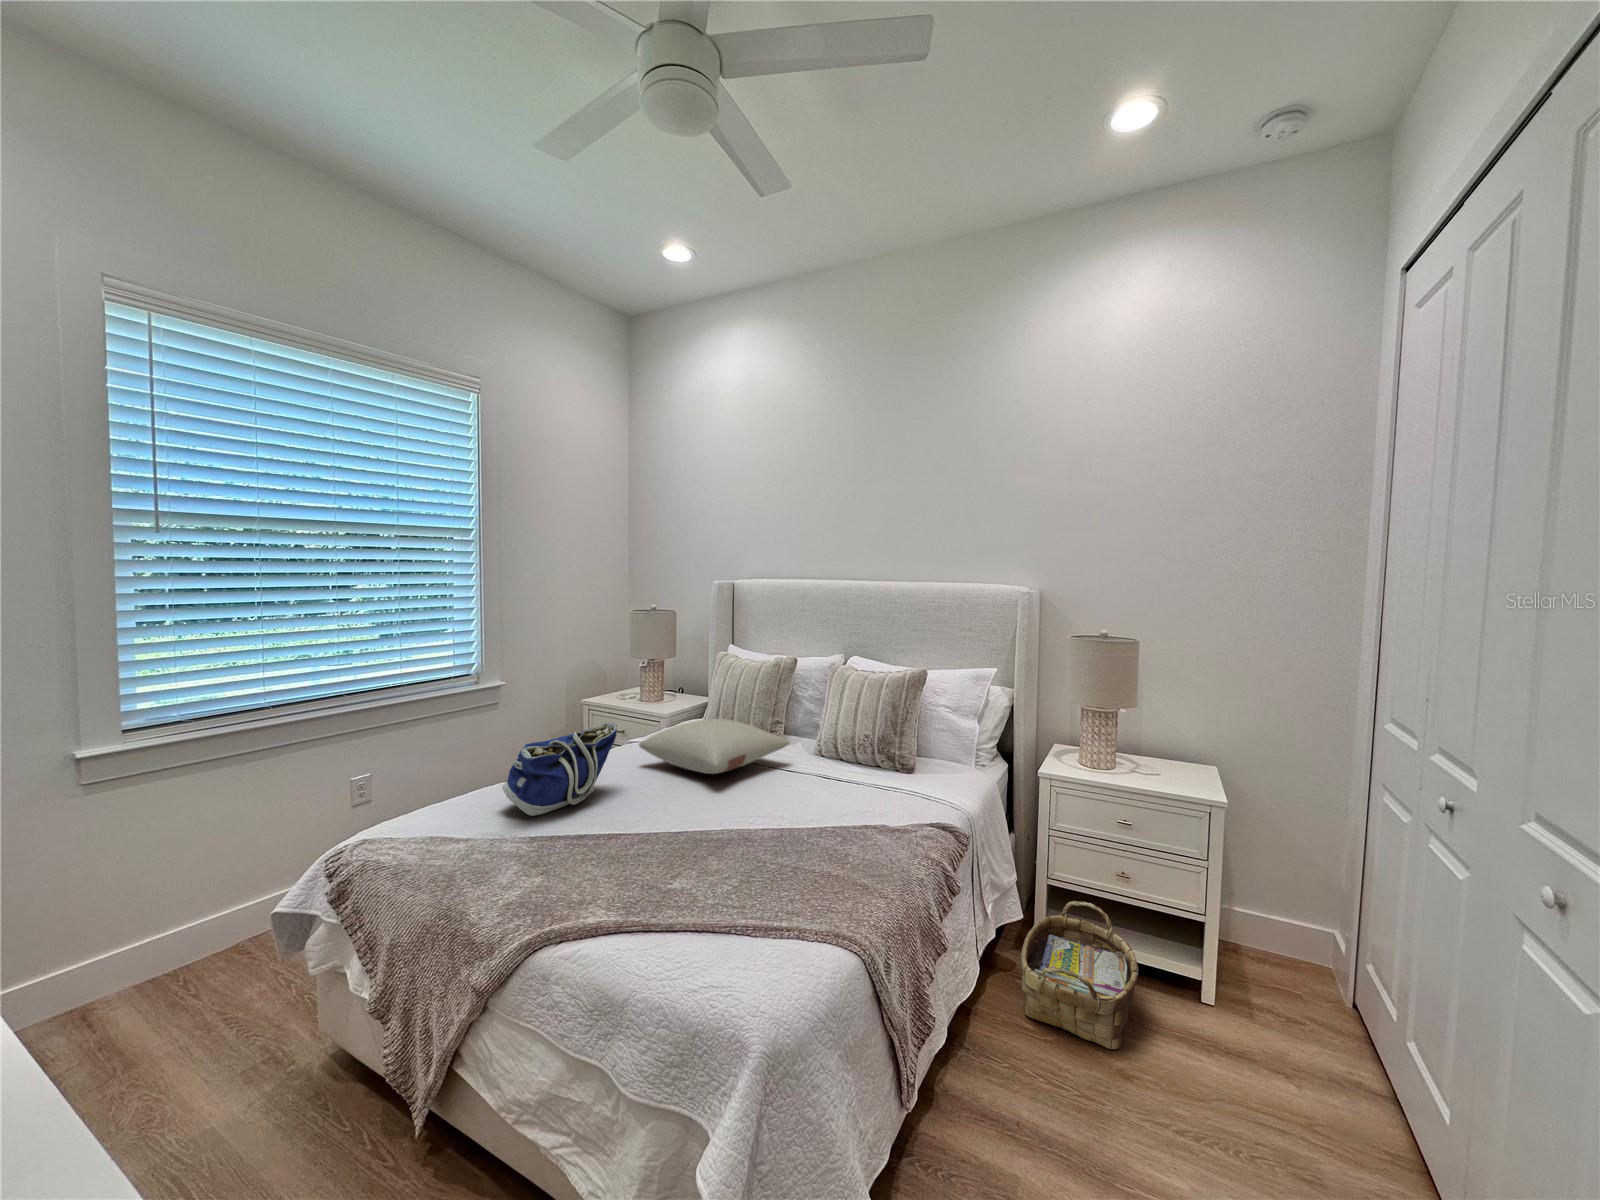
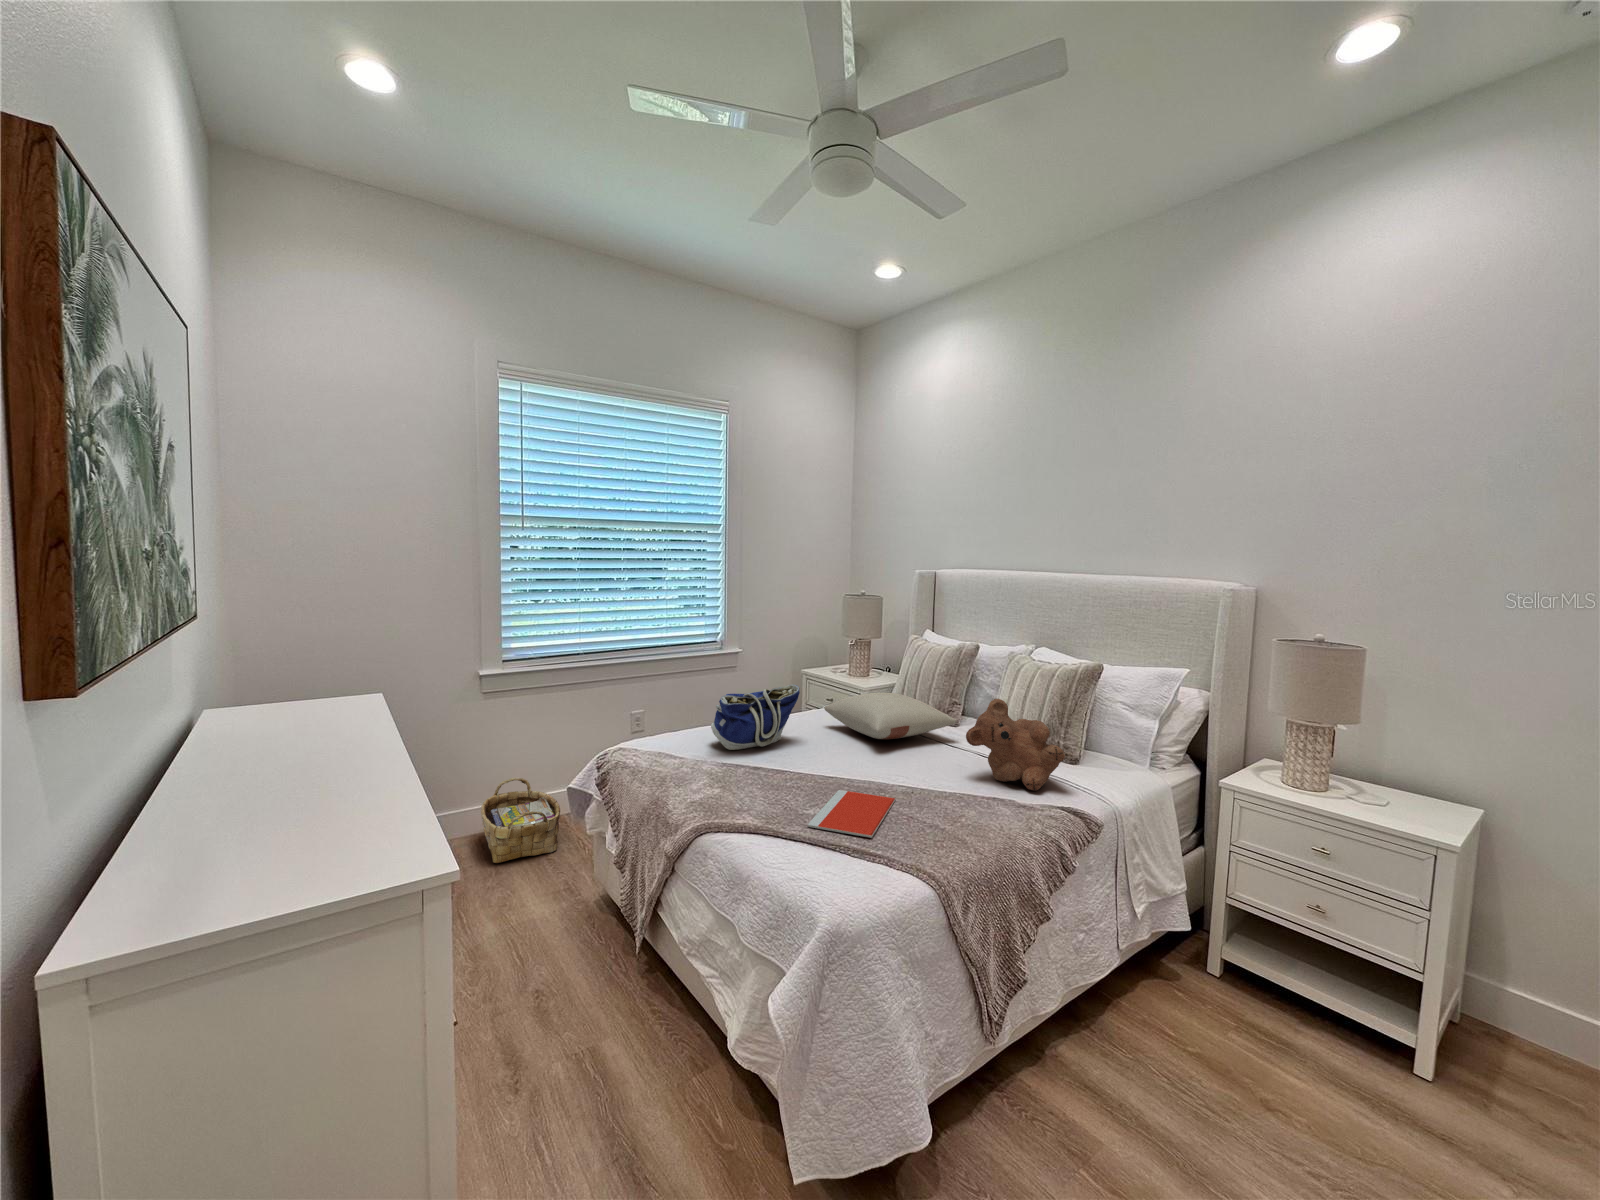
teddy bear: none [821,716,920,809] -> present [966,699,1065,791]
notebook: none [681,846,765,907] -> present [807,790,895,838]
woven basket: present [1021,901,1138,1049] -> present [481,777,560,863]

